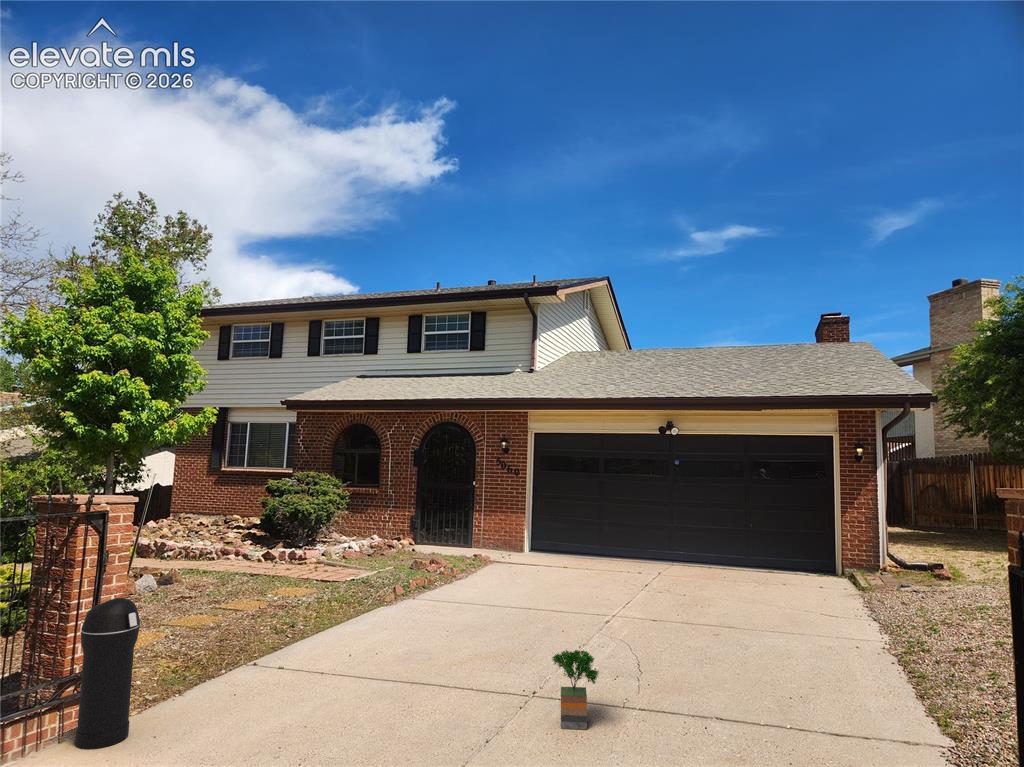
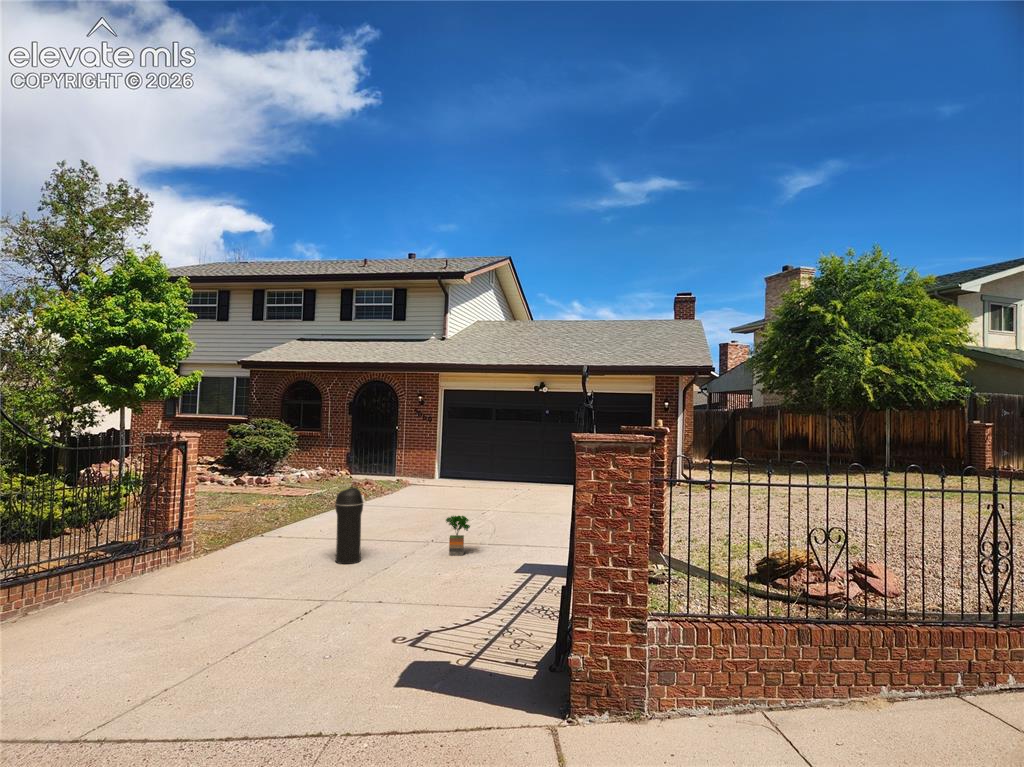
trash can: present [75,598,140,749] -> present [335,488,365,564]

